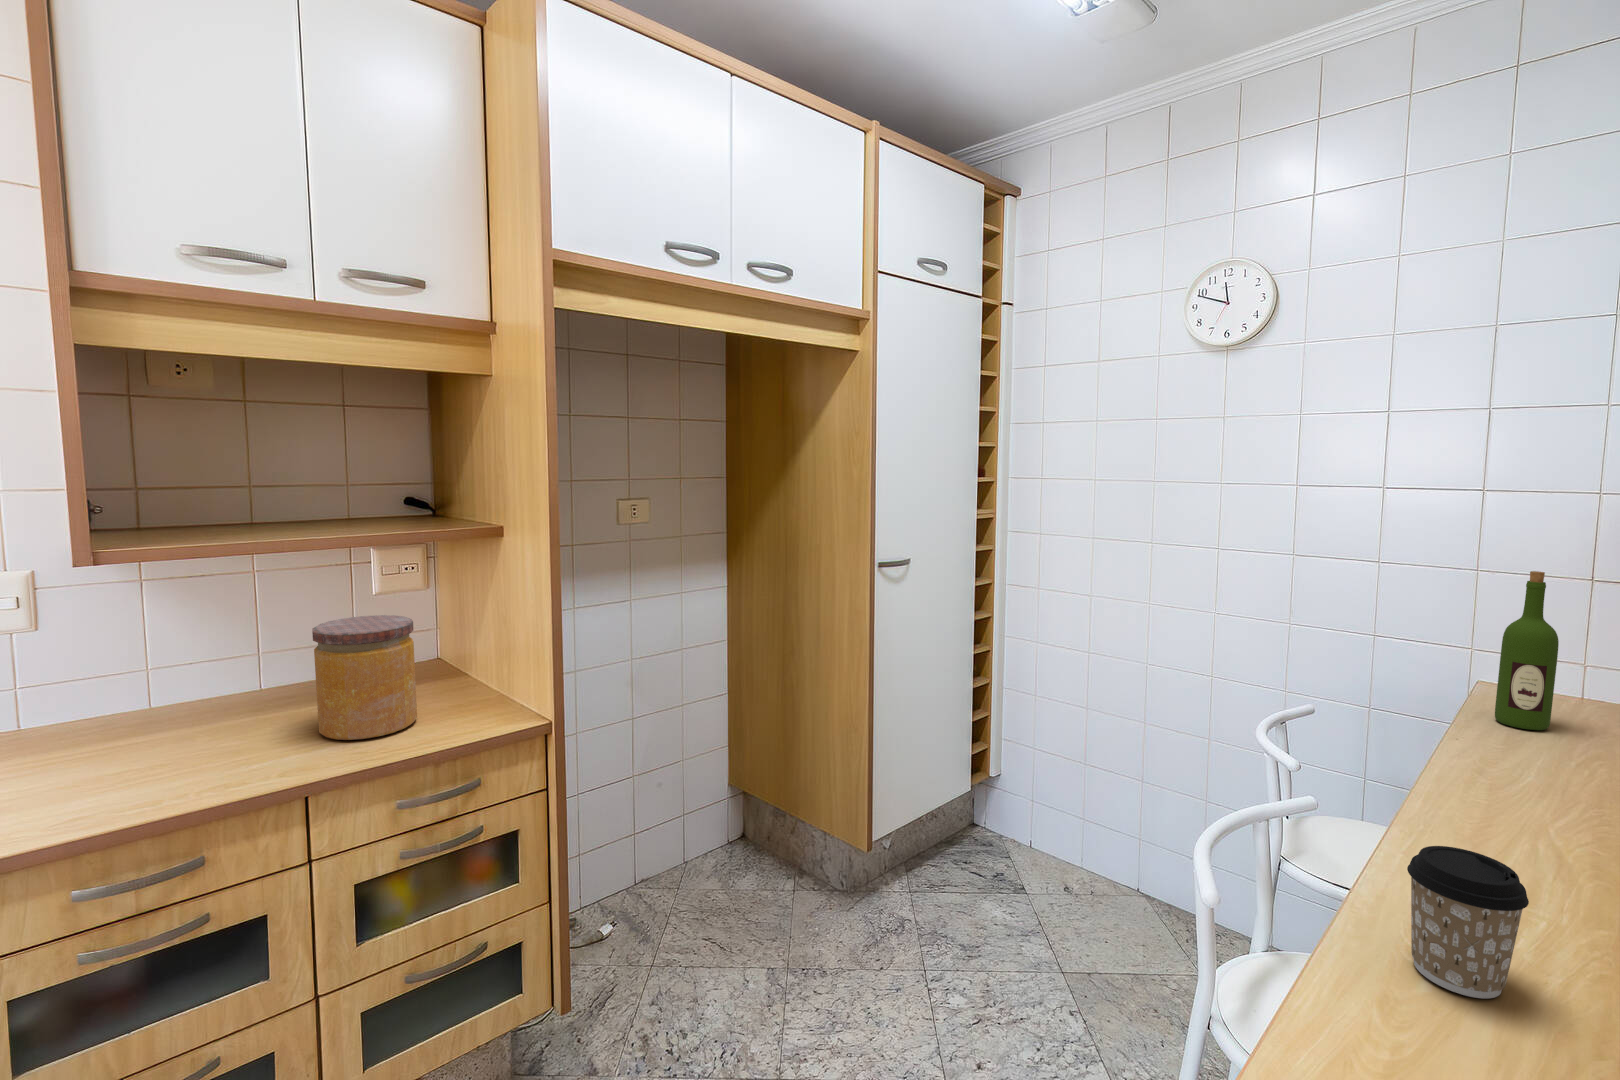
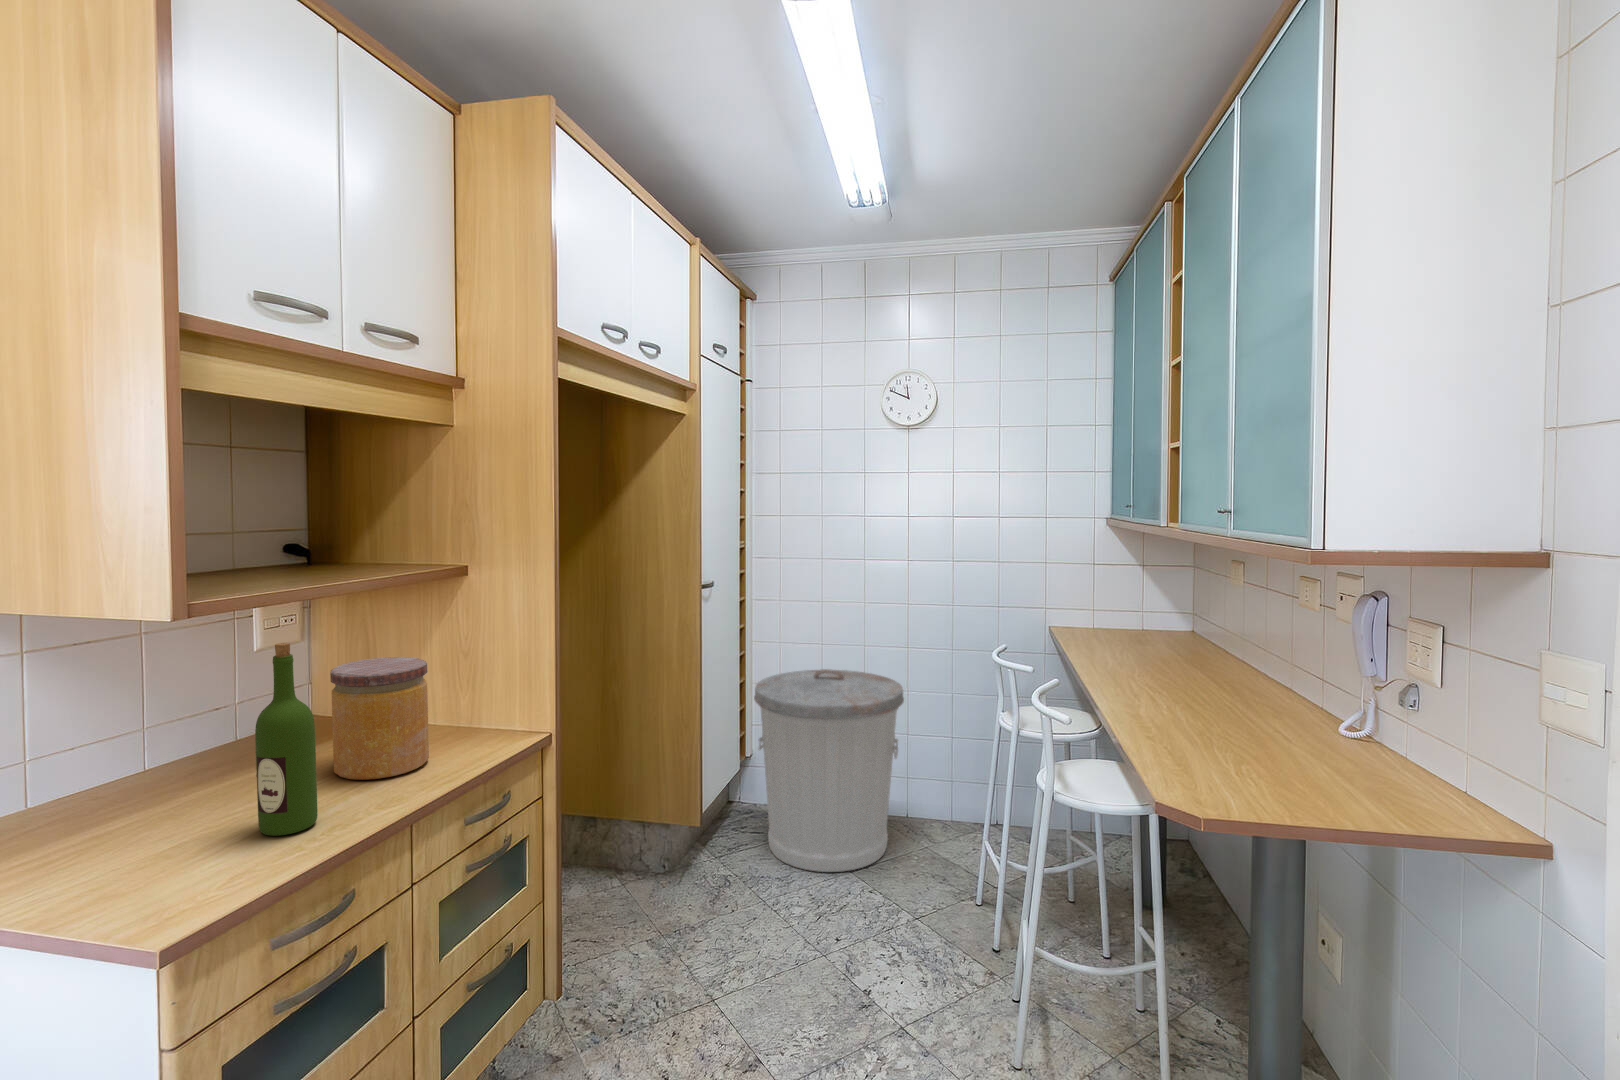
wine bottle: present [1495,571,1559,730] -> present [255,643,318,836]
trash can: none [963,684,1175,968] -> present [754,669,904,872]
coffee cup: present [1407,846,1529,999] -> none [1138,678,1183,738]

